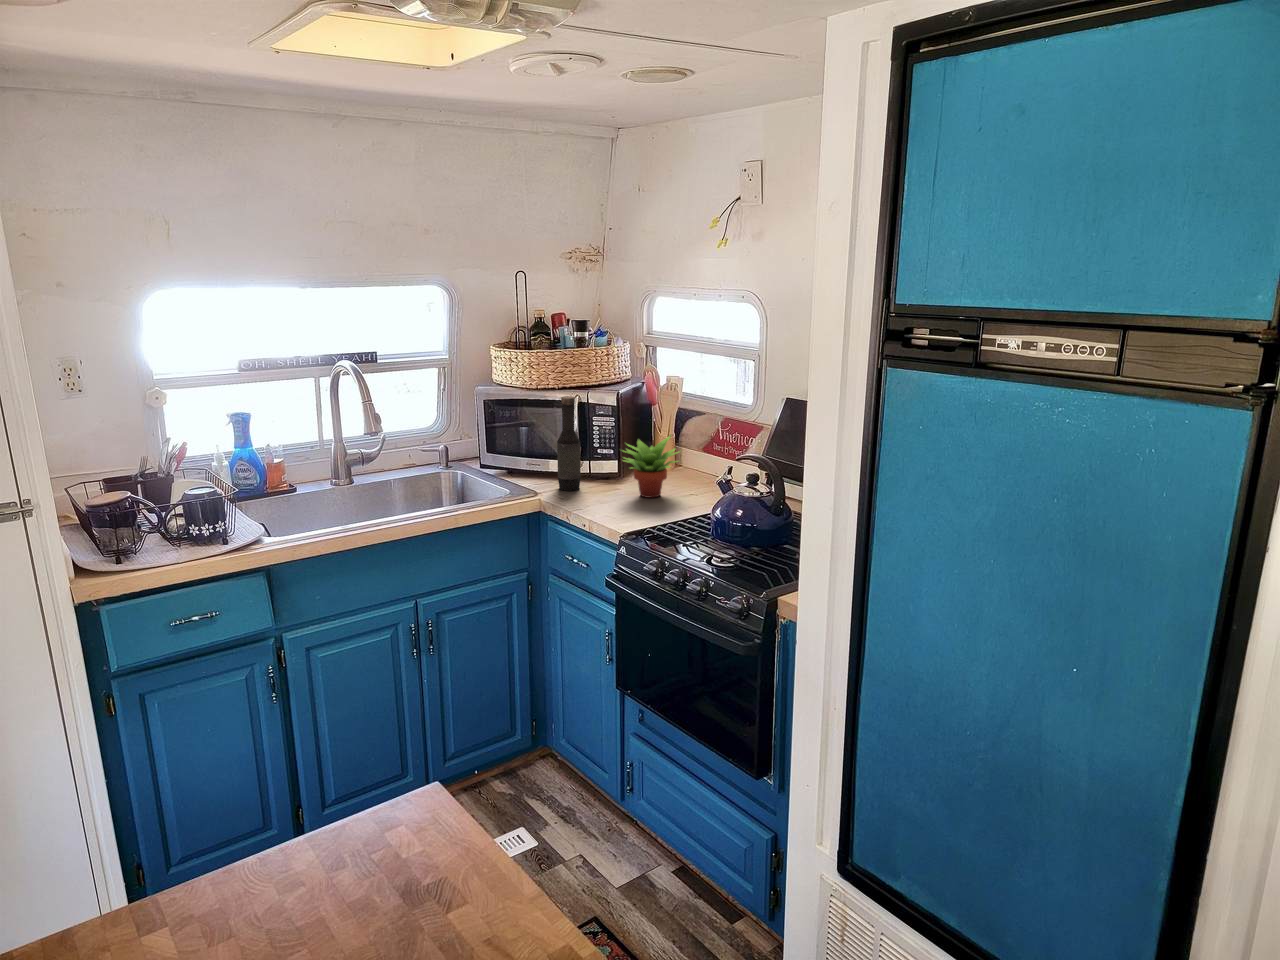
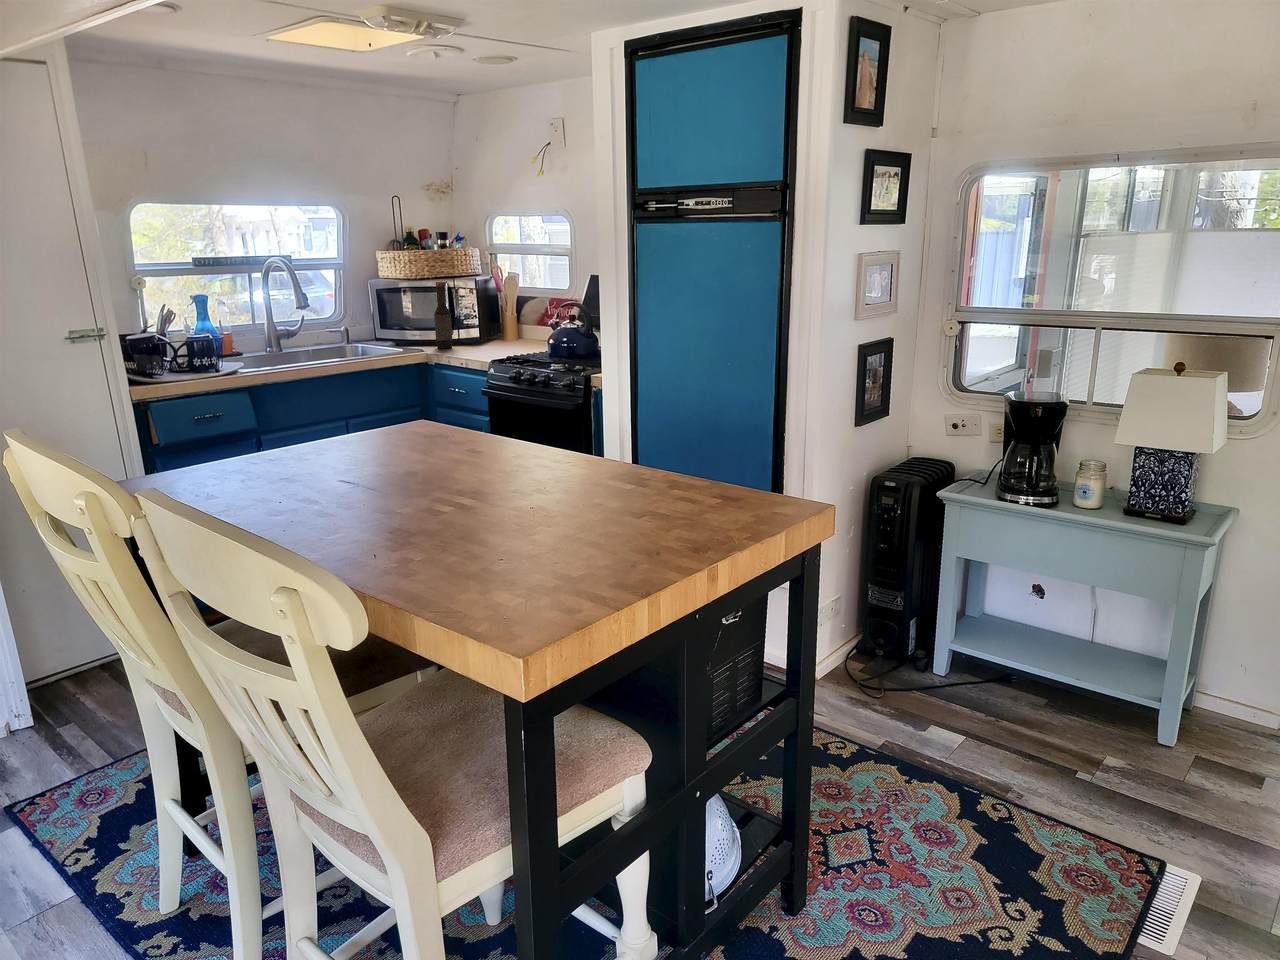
succulent plant: present [623,435,680,498] -> none [480,305,523,349]

